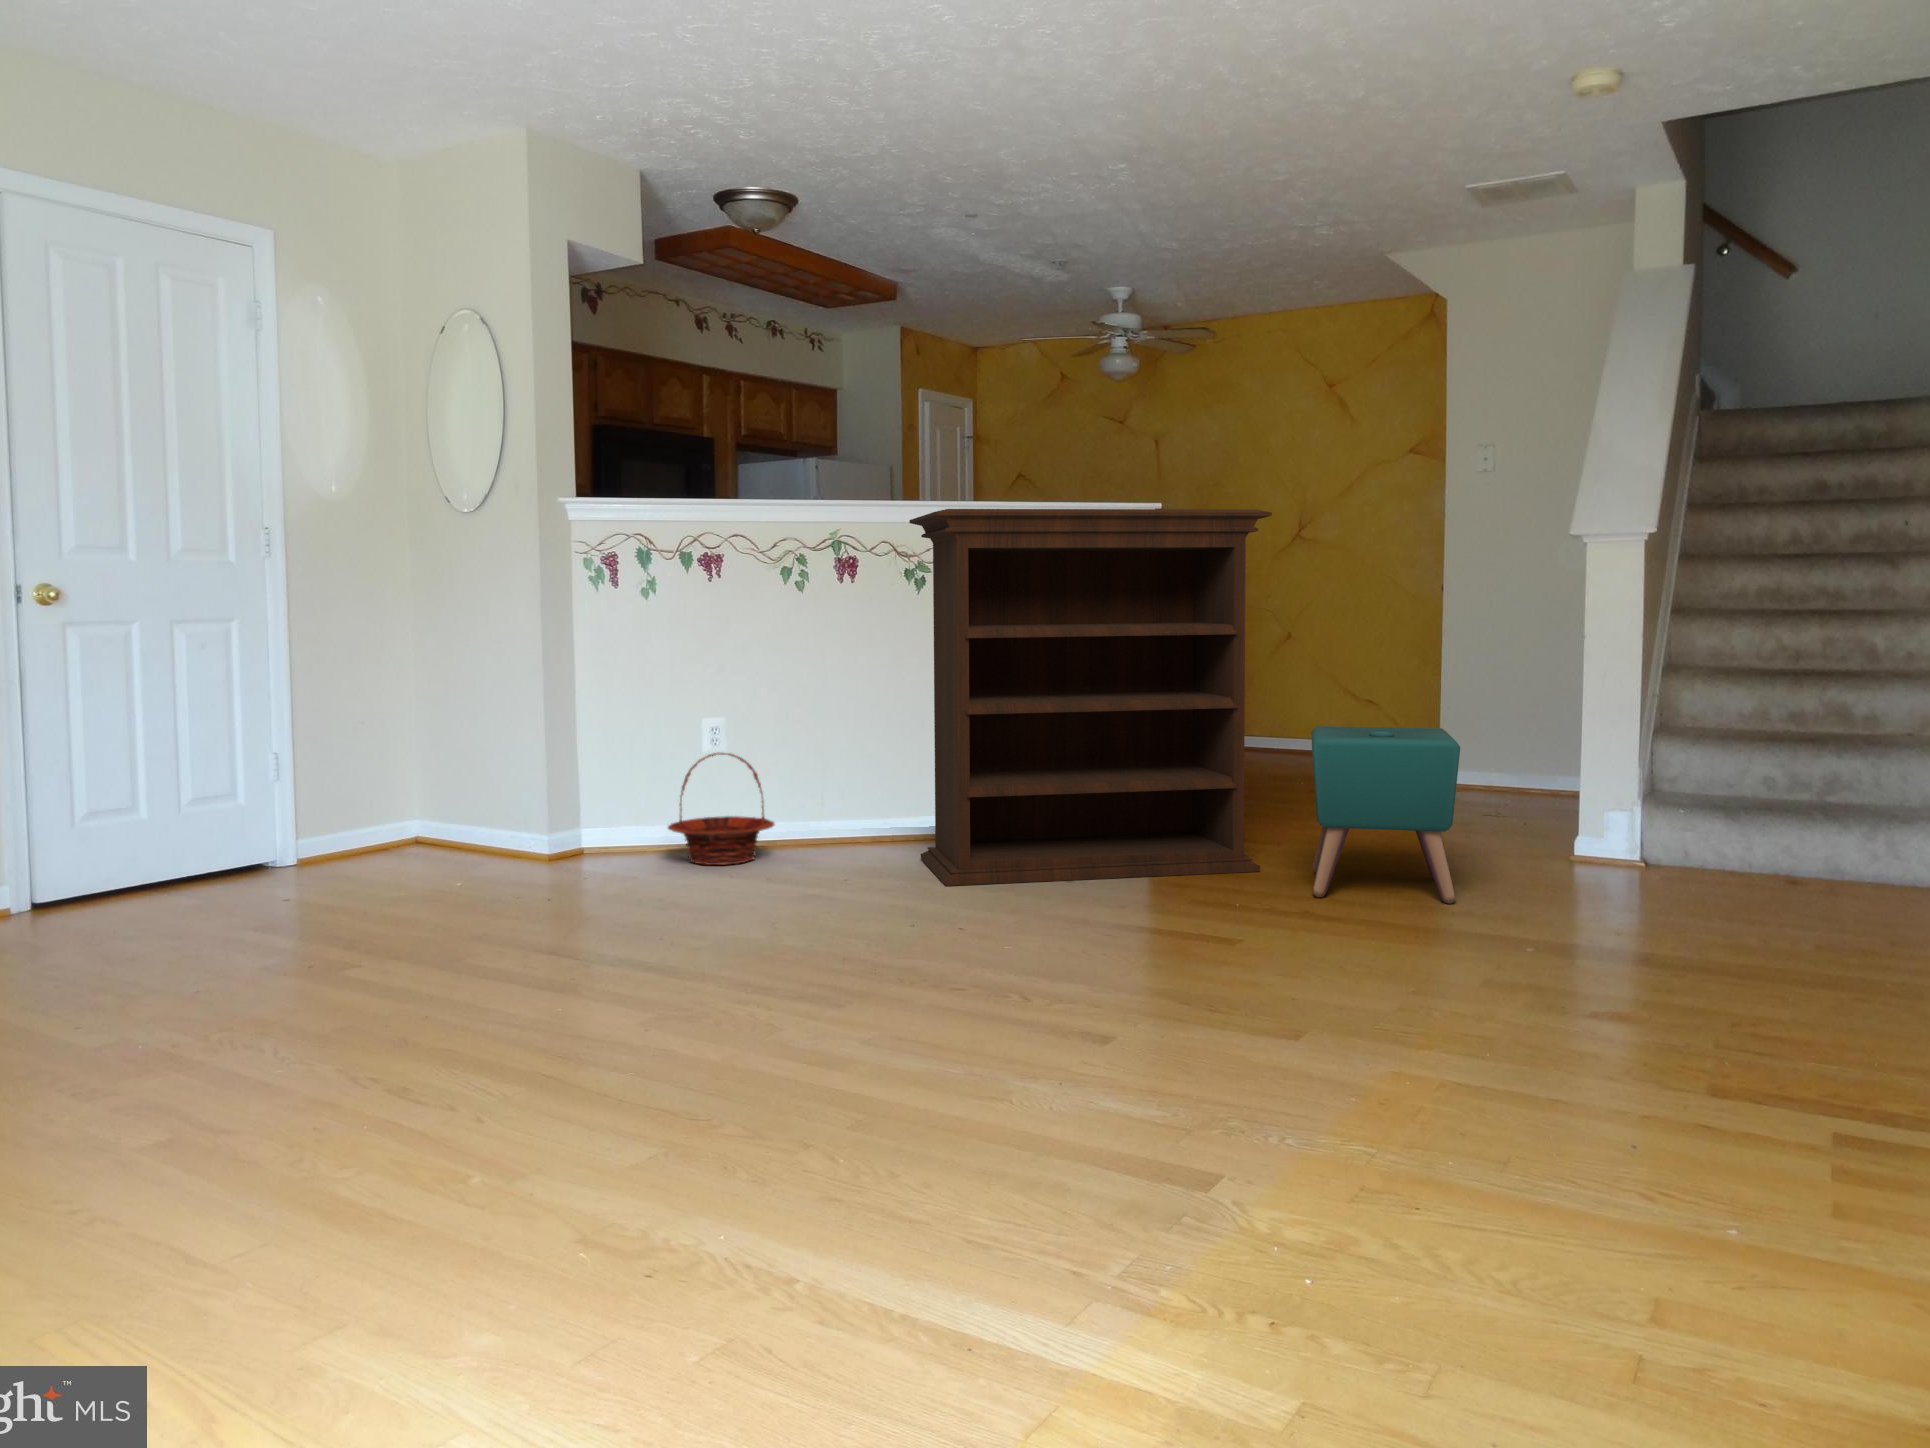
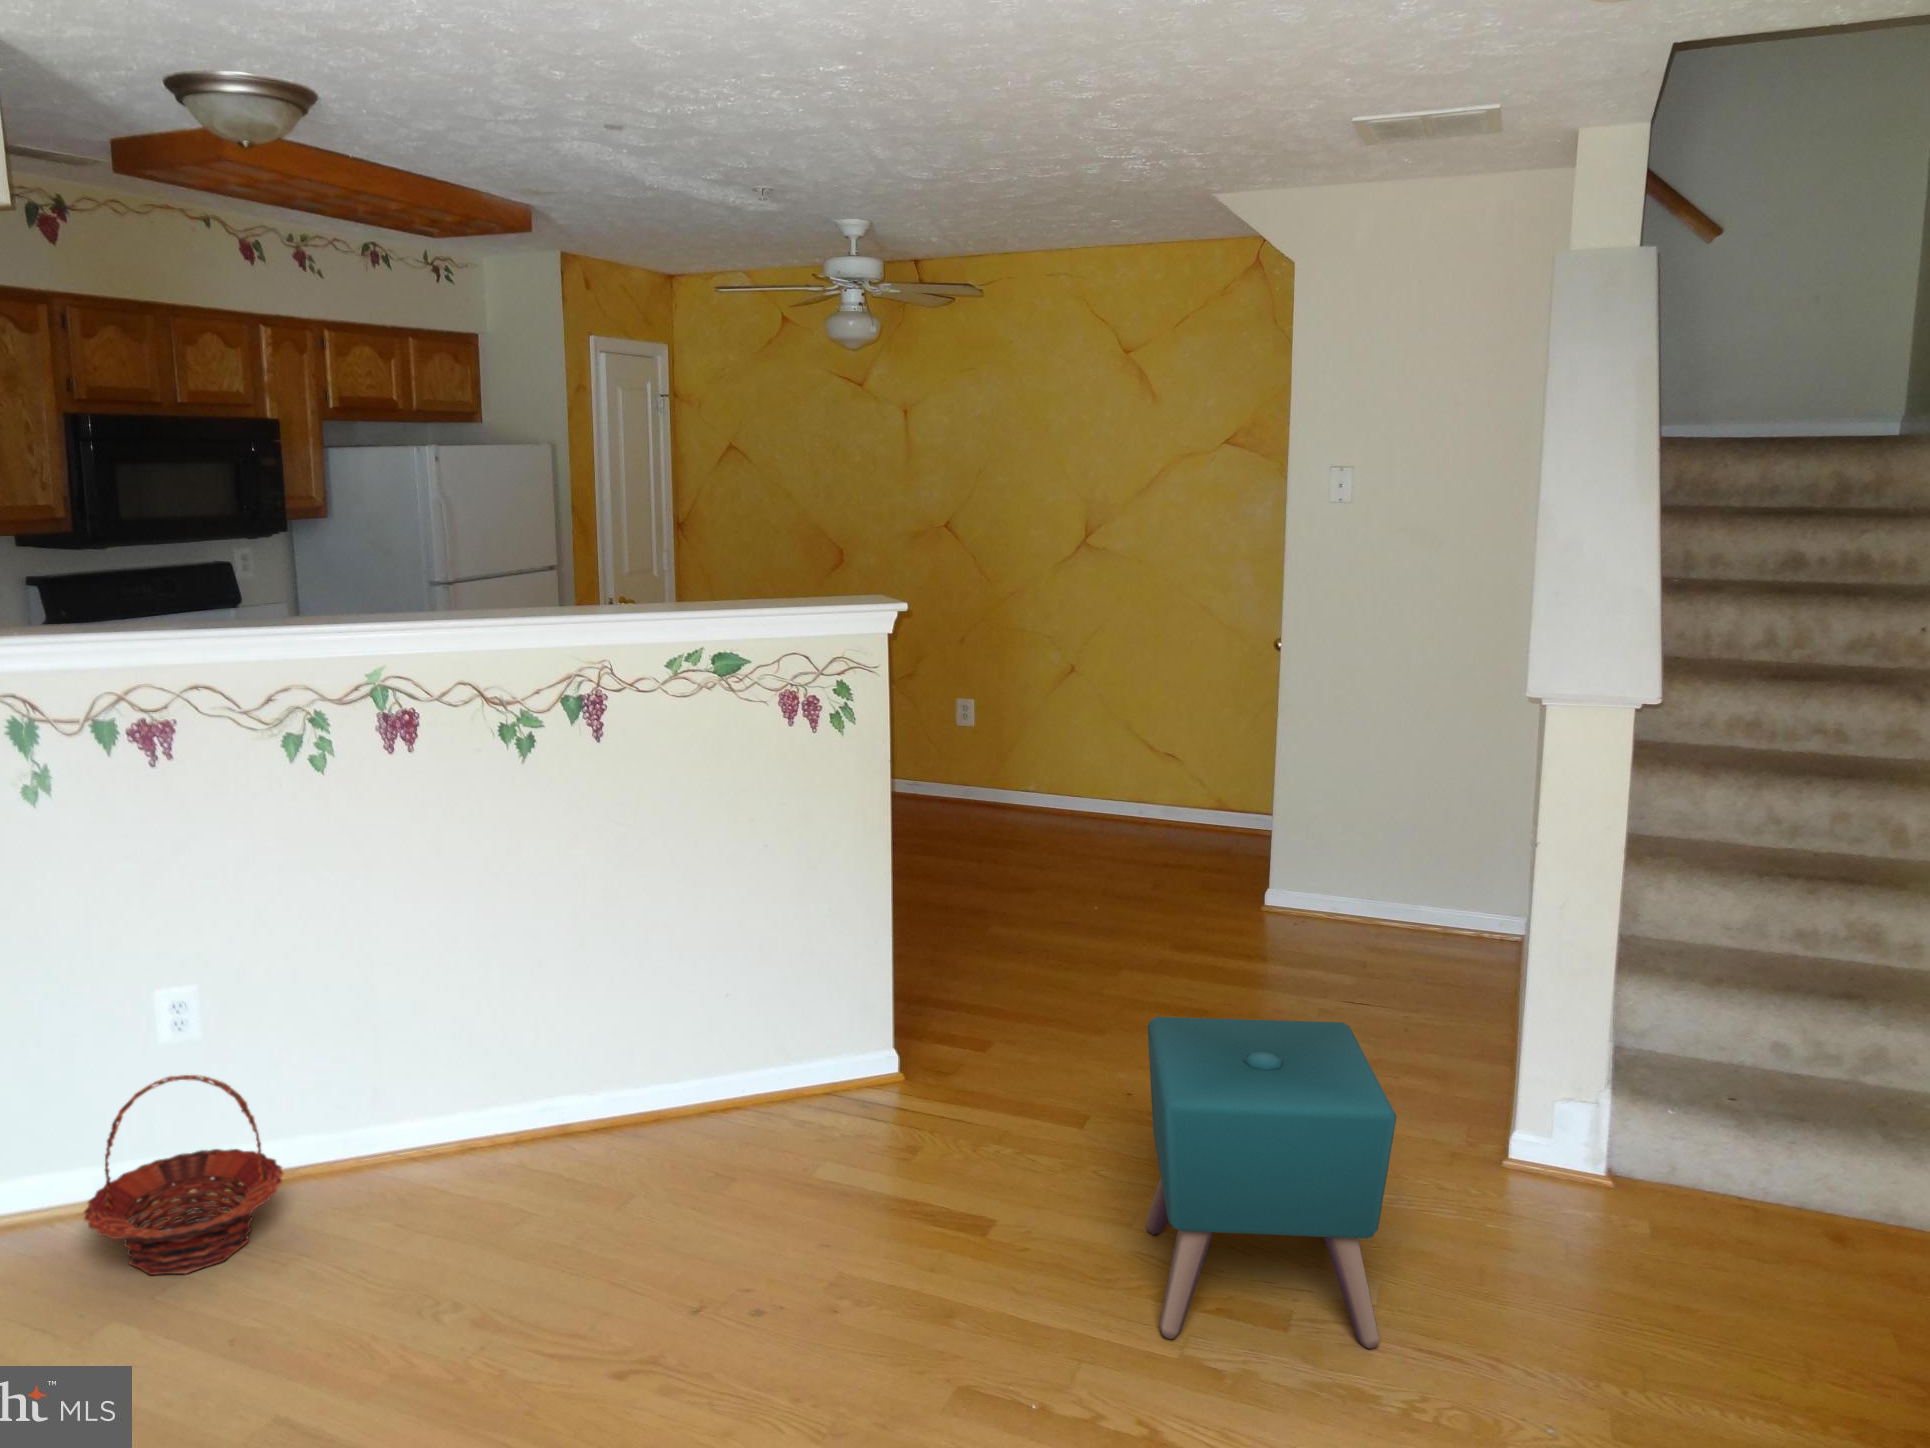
bookshelf: present [909,509,1272,886] -> none [492,650,1091,1339]

